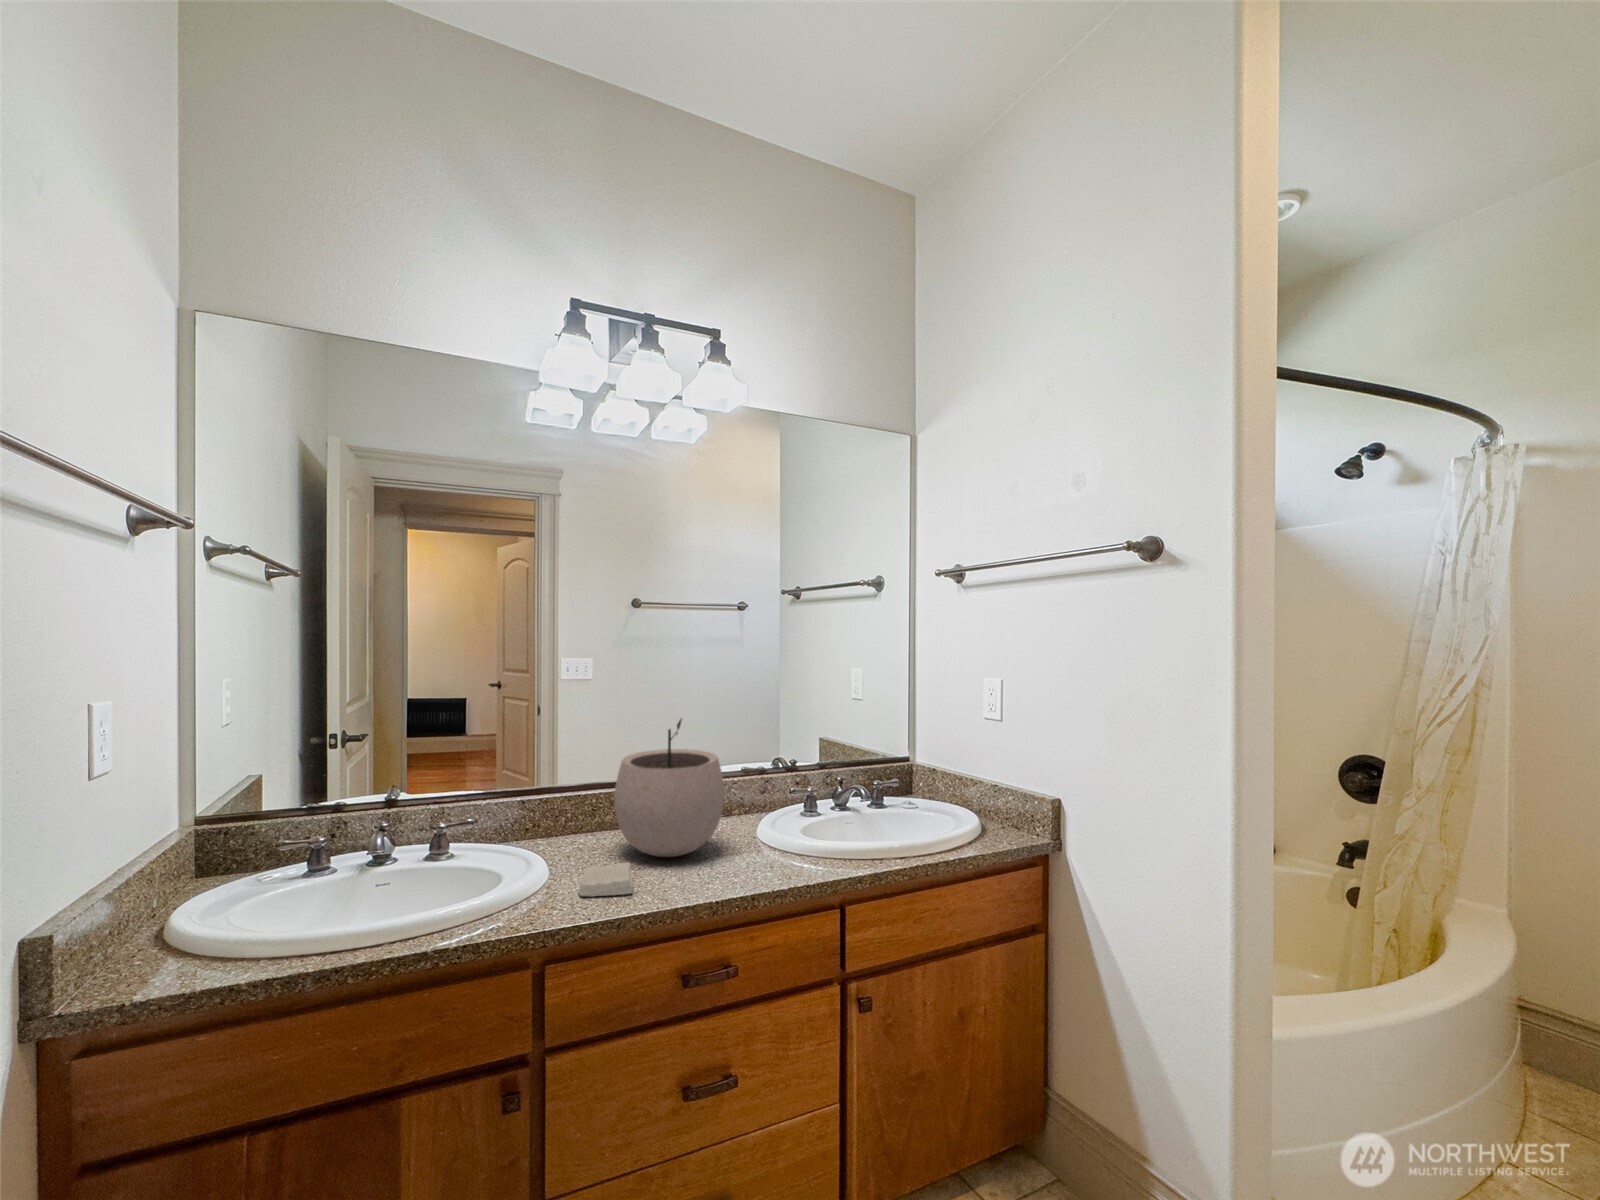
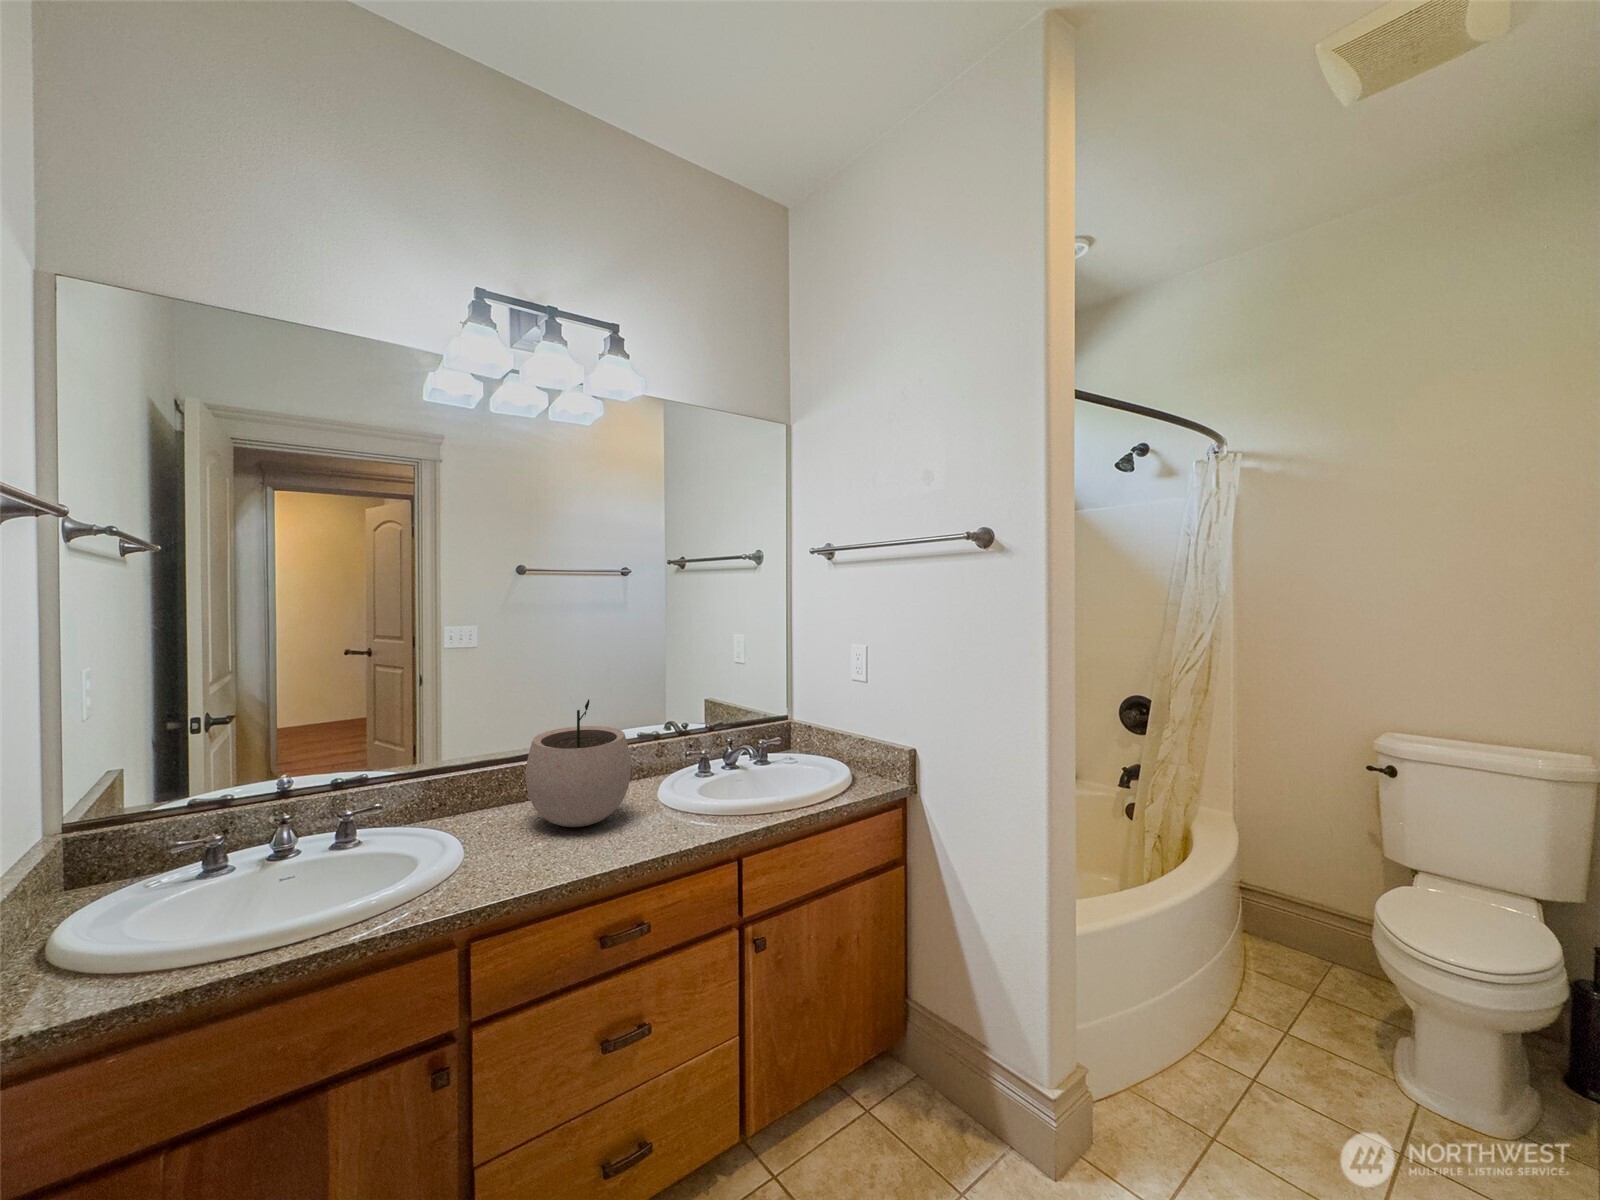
soap bar: present [578,862,633,897] -> none [498,838,552,873]

